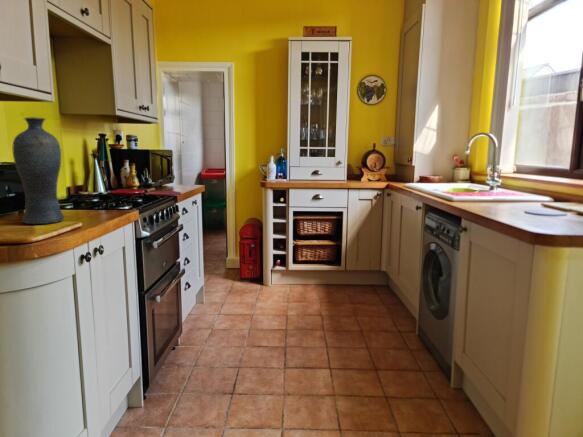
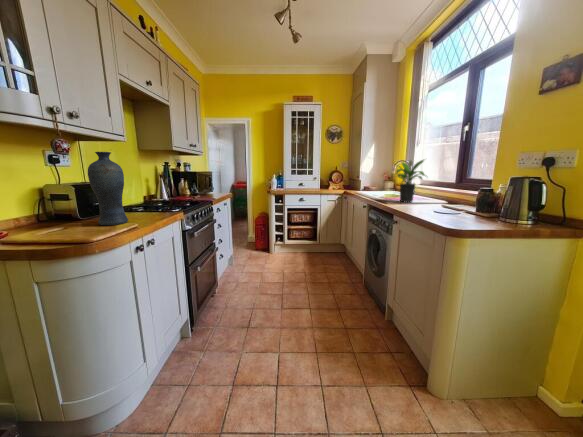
potted plant: none [457,131,517,200] -> present [396,160,425,202]

